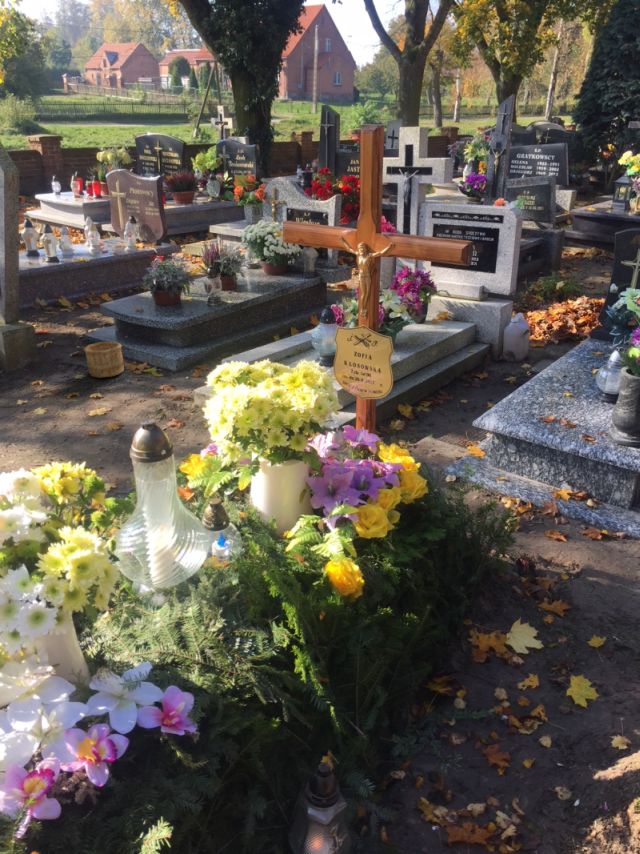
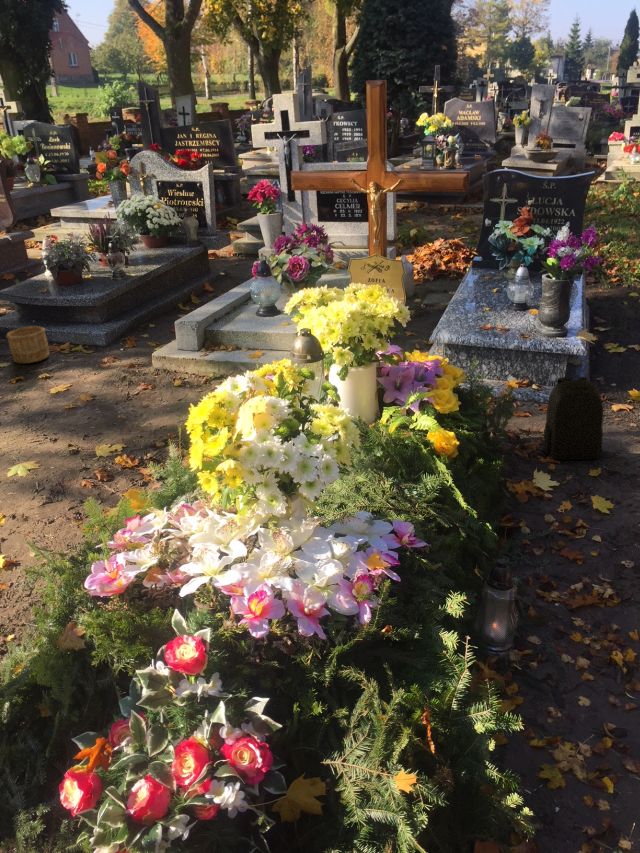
backpack: none [543,511,625,627] -> present [543,377,603,460]

